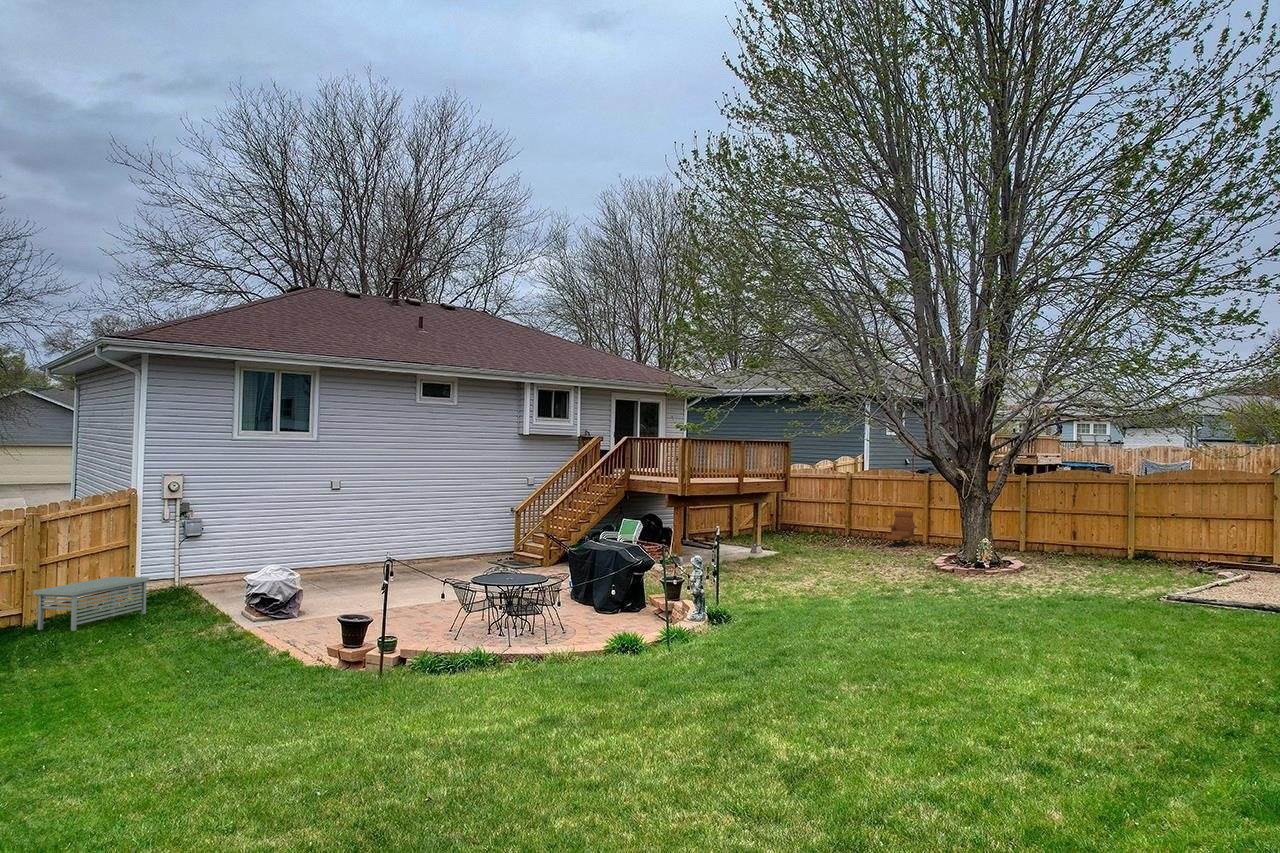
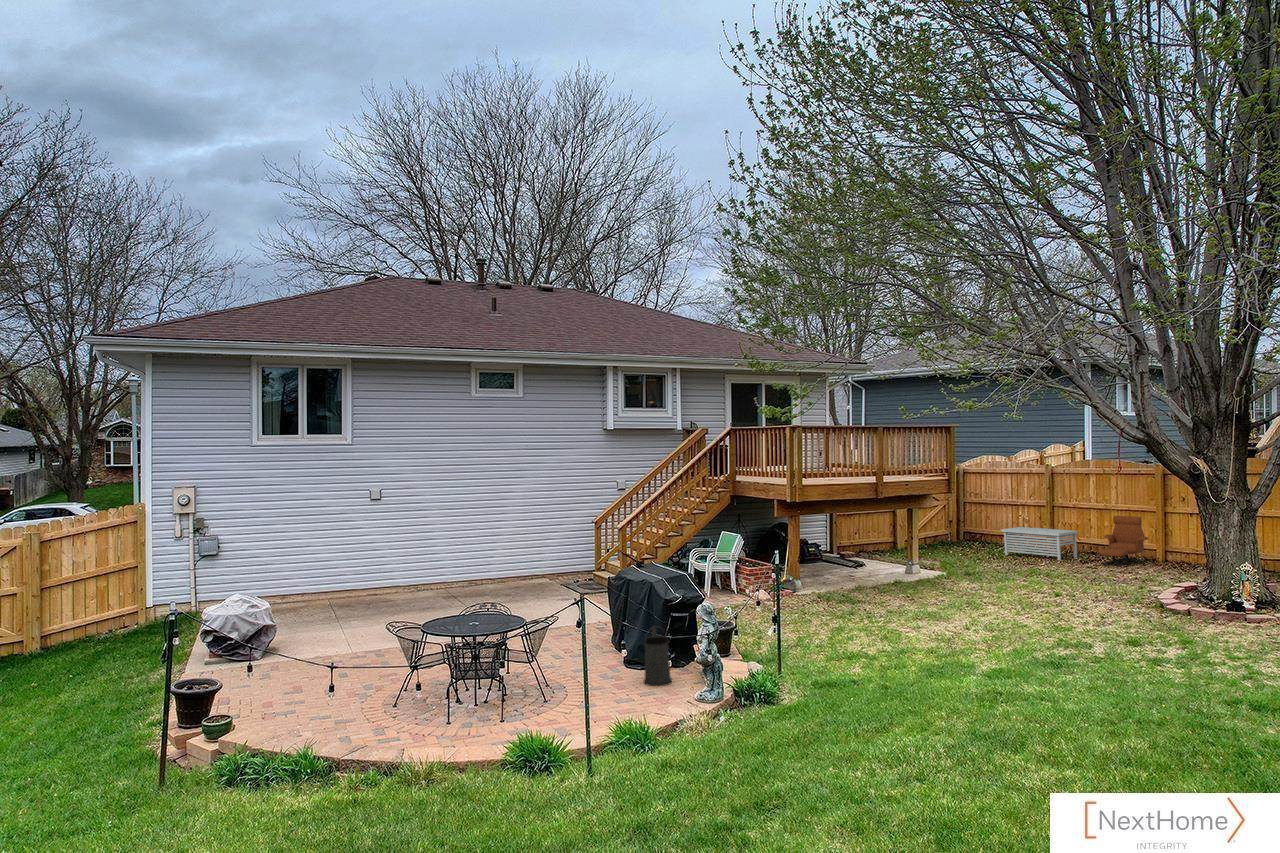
storage bench: present [33,576,149,631] -> present [1001,527,1078,560]
watering can: none [627,579,648,621] -> present [644,626,672,686]

